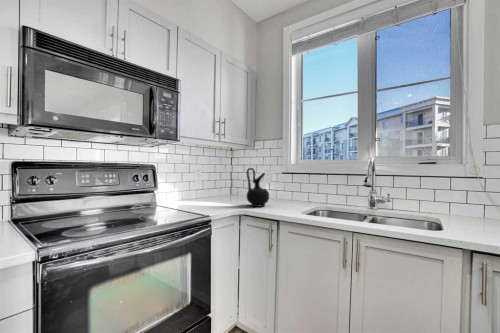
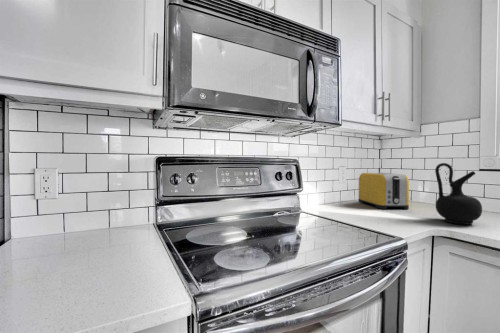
toaster: none [212,175,240,201] -> present [358,173,409,209]

